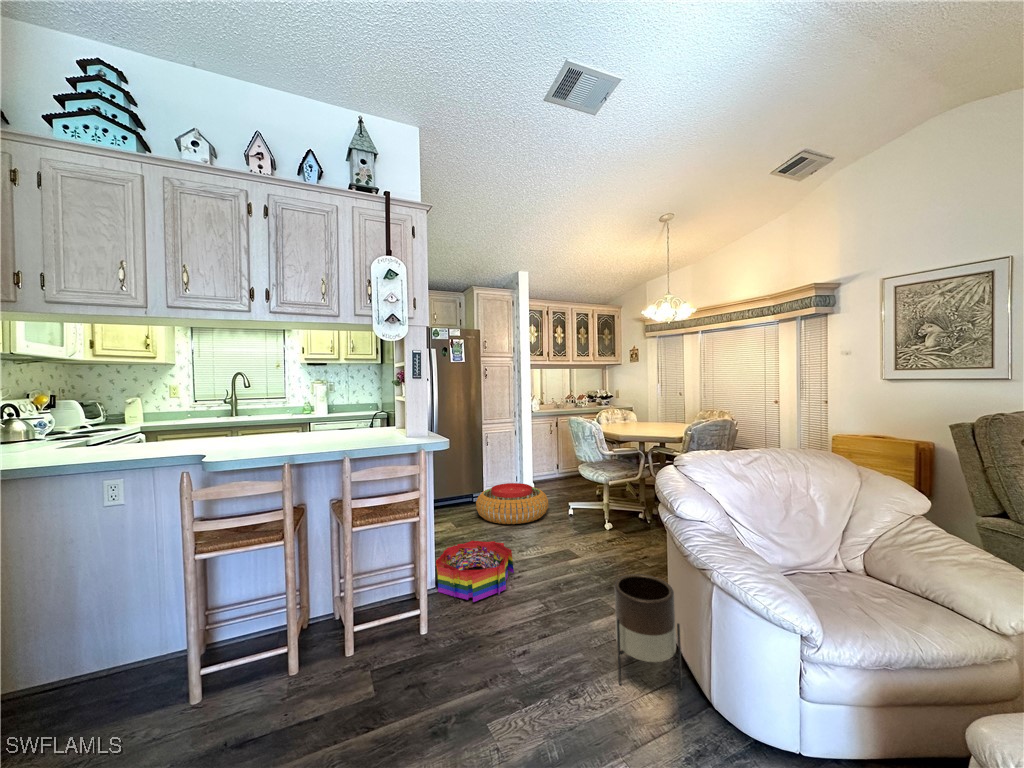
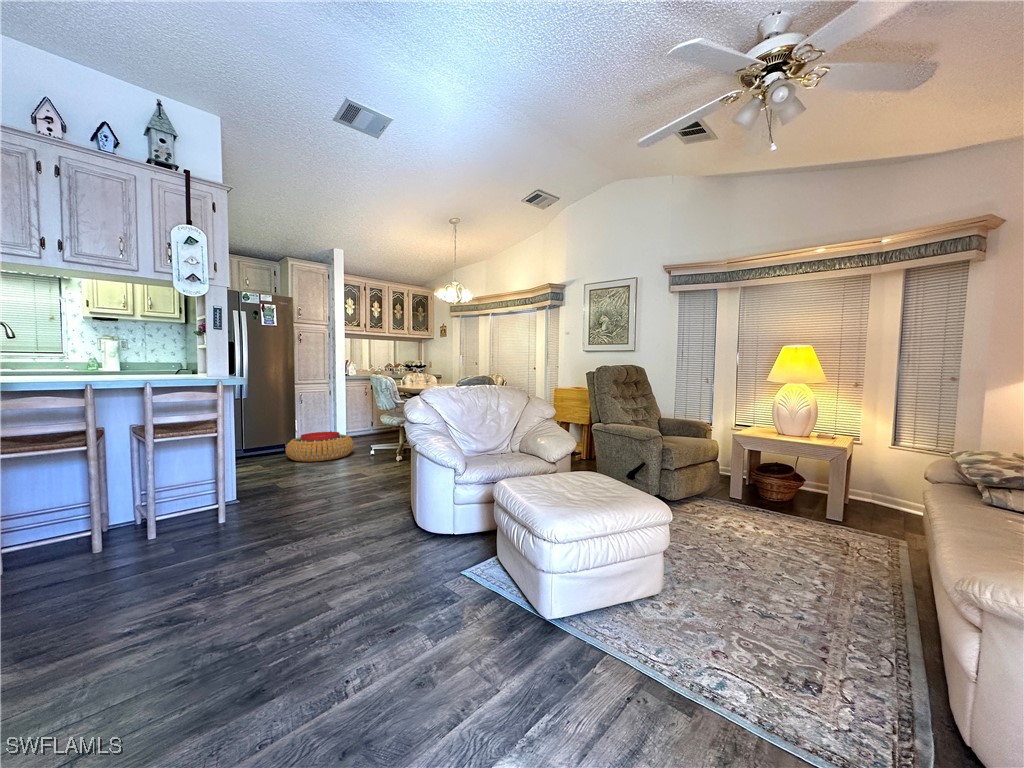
storage bin: present [436,541,514,602] -> none [237,463,308,499]
planter: present [614,574,682,689] -> none [363,456,402,517]

